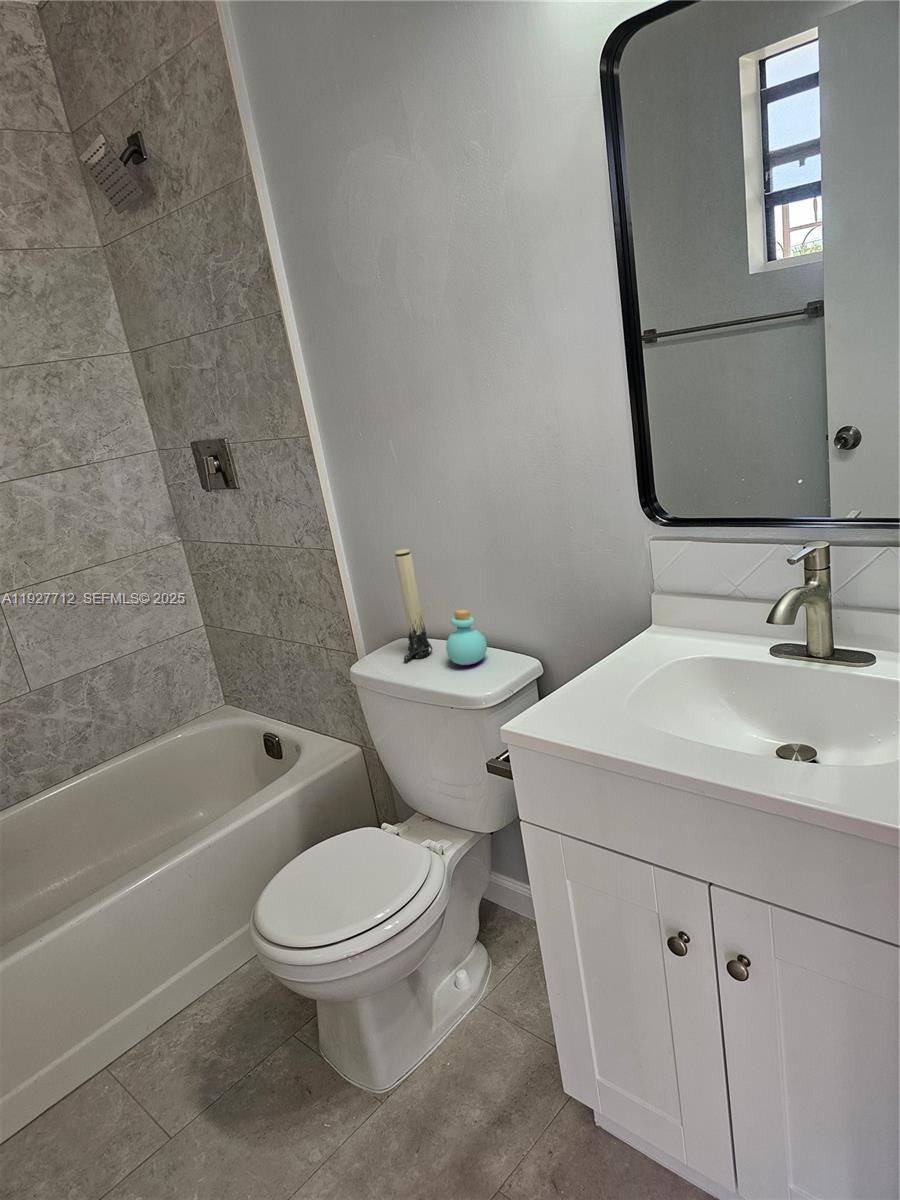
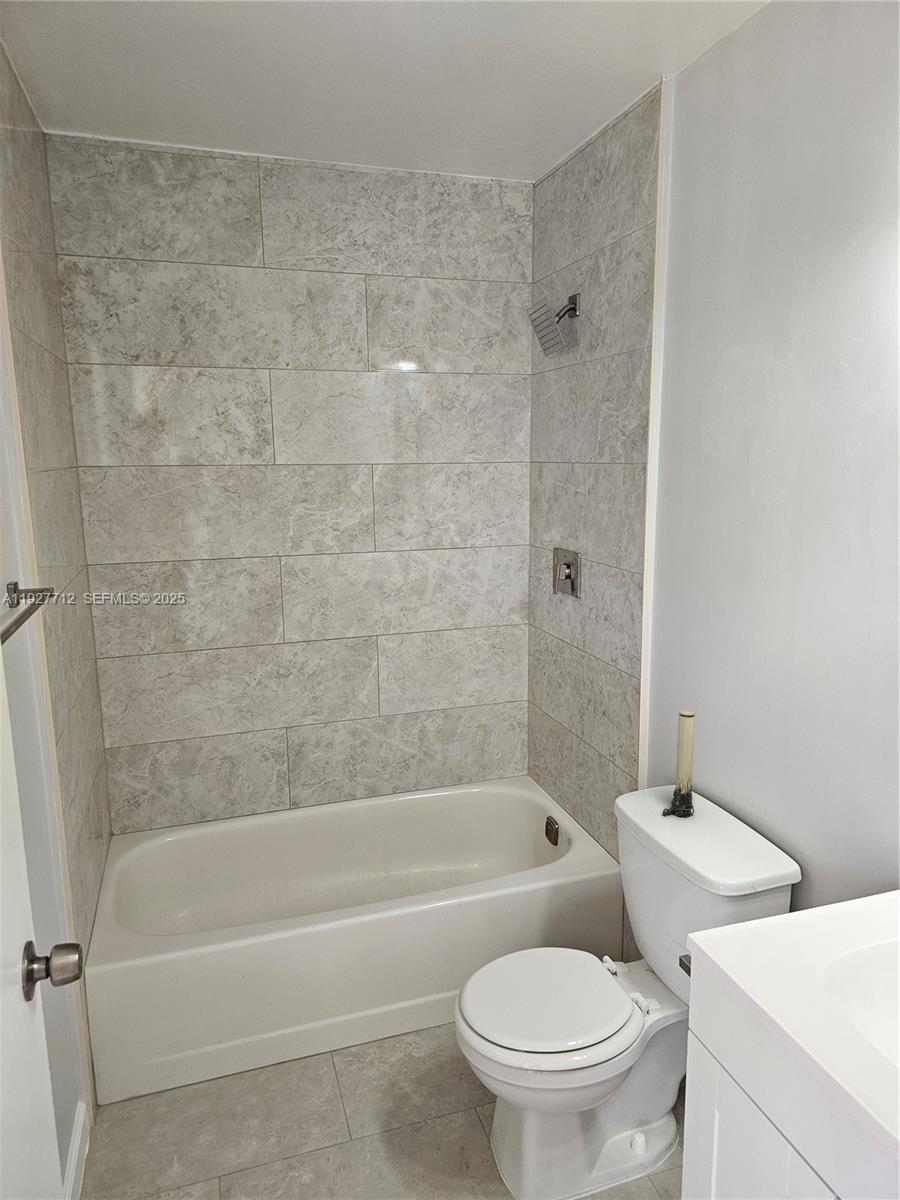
perfume bottle: present [446,610,487,665] -> none [702,786,743,843]

